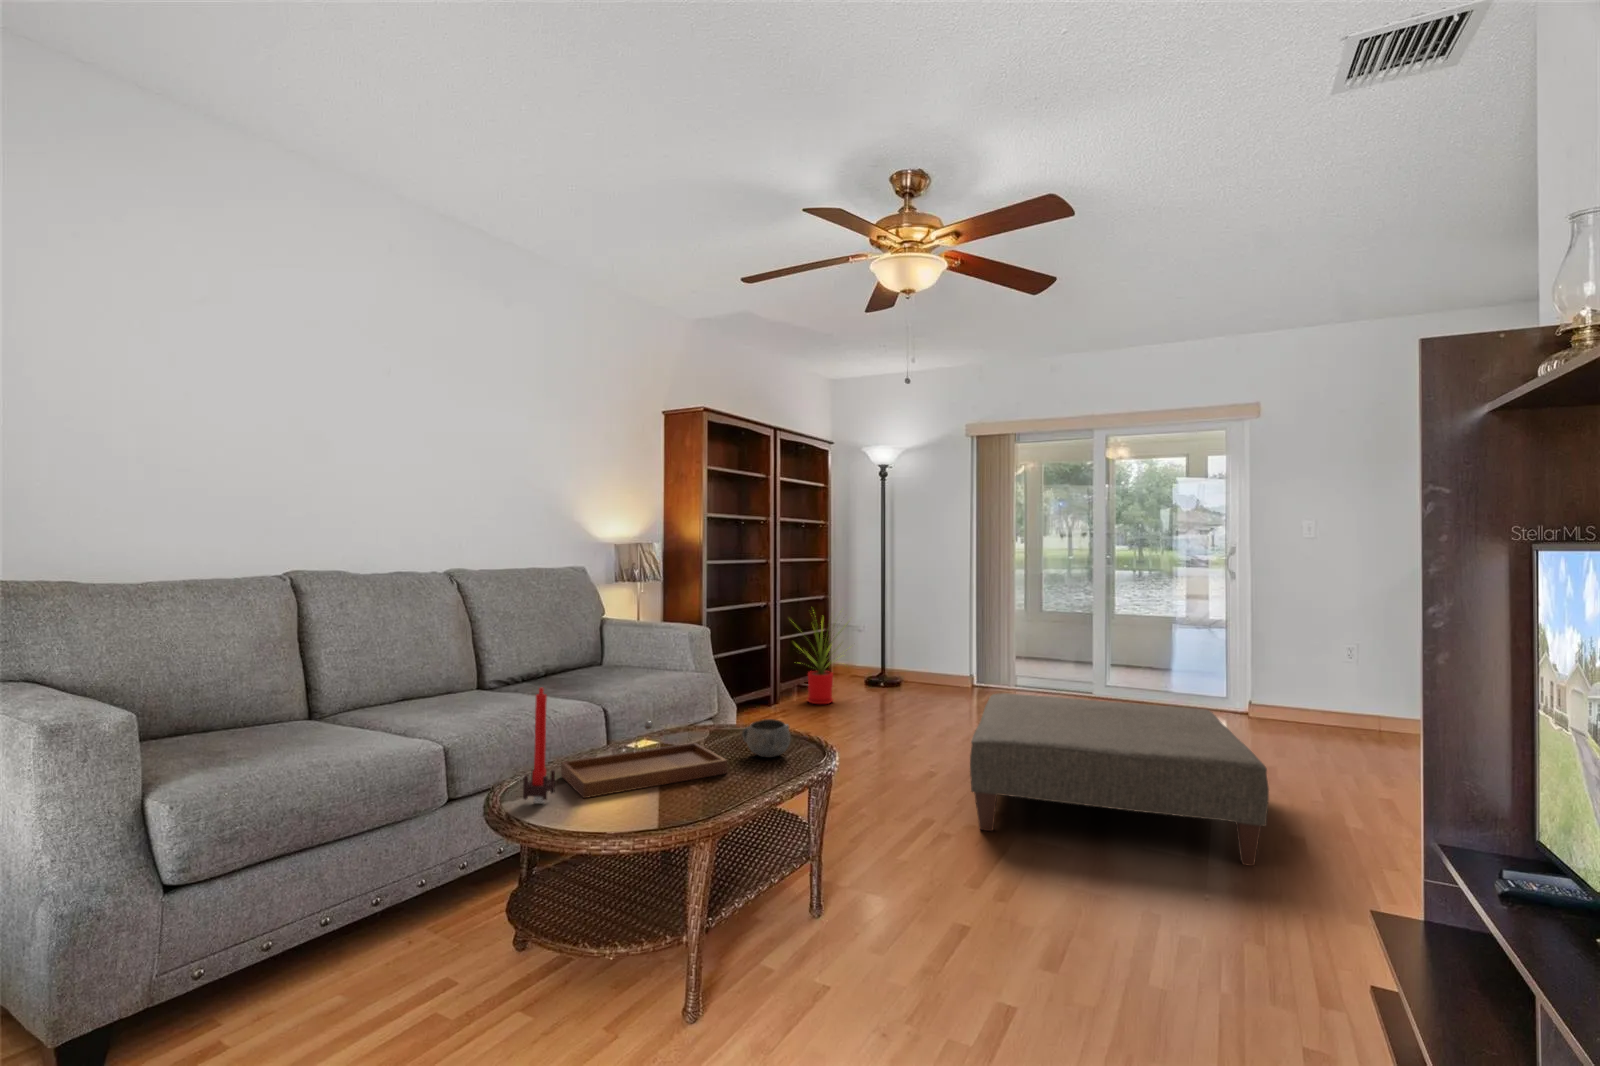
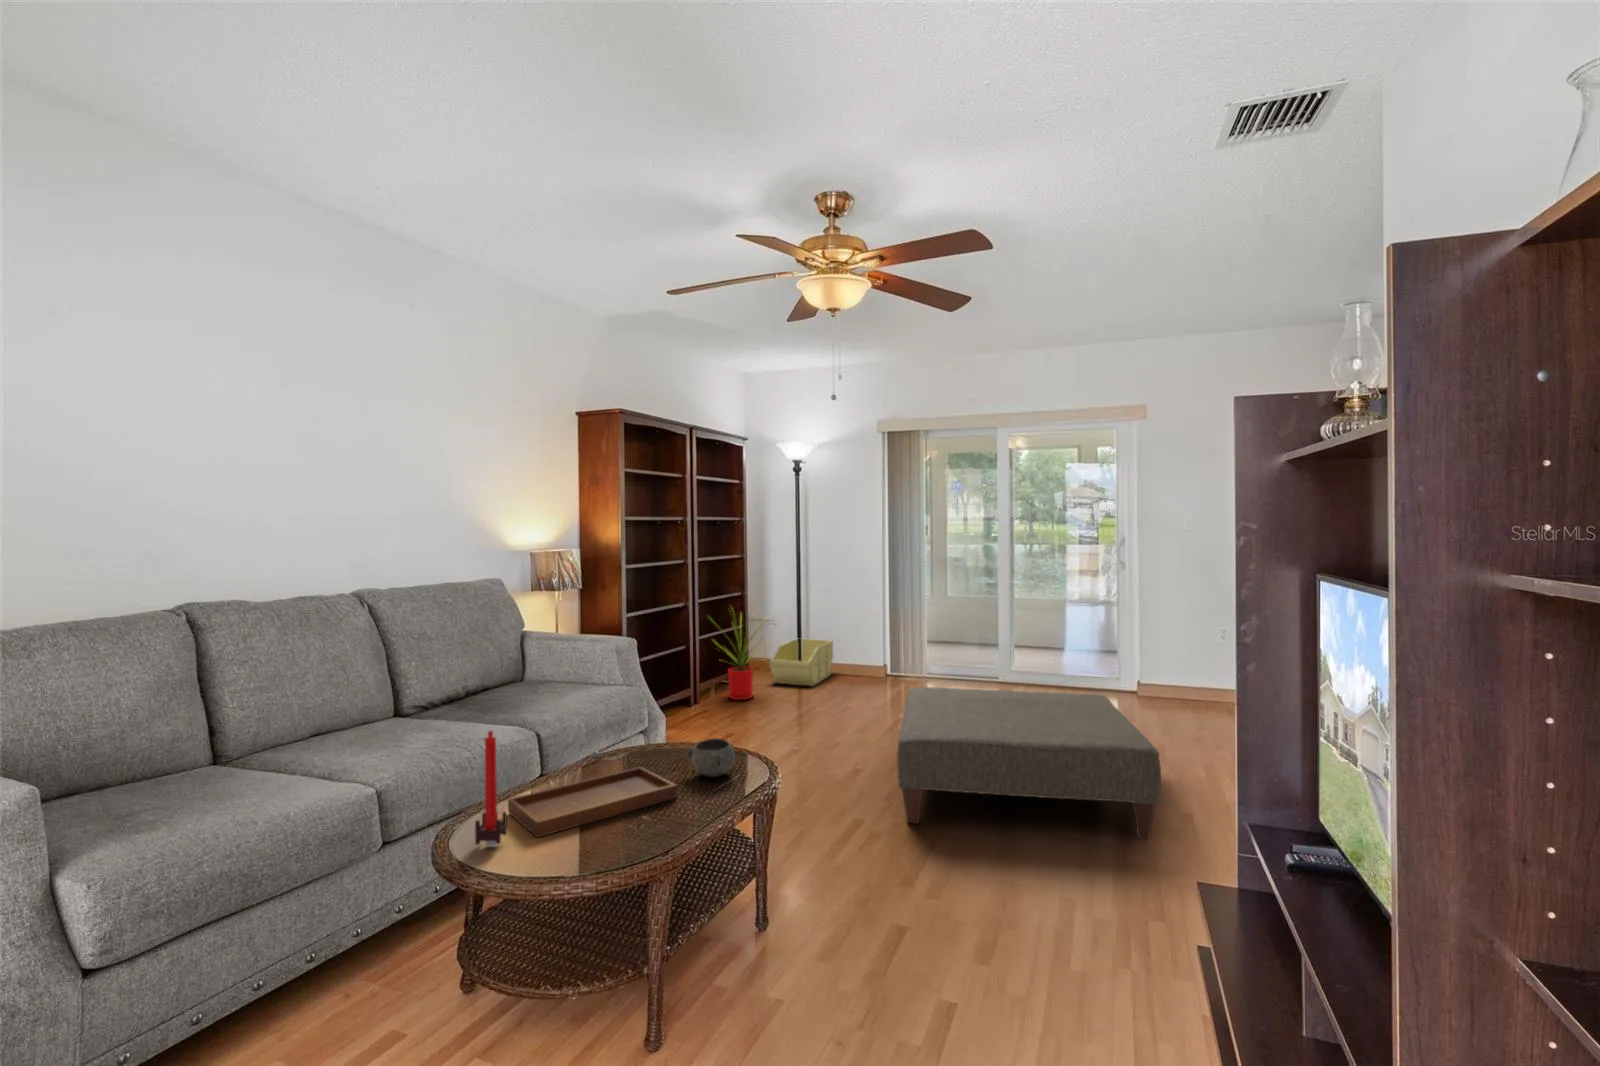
storage bin: none [851,647,919,695] -> present [769,638,833,686]

